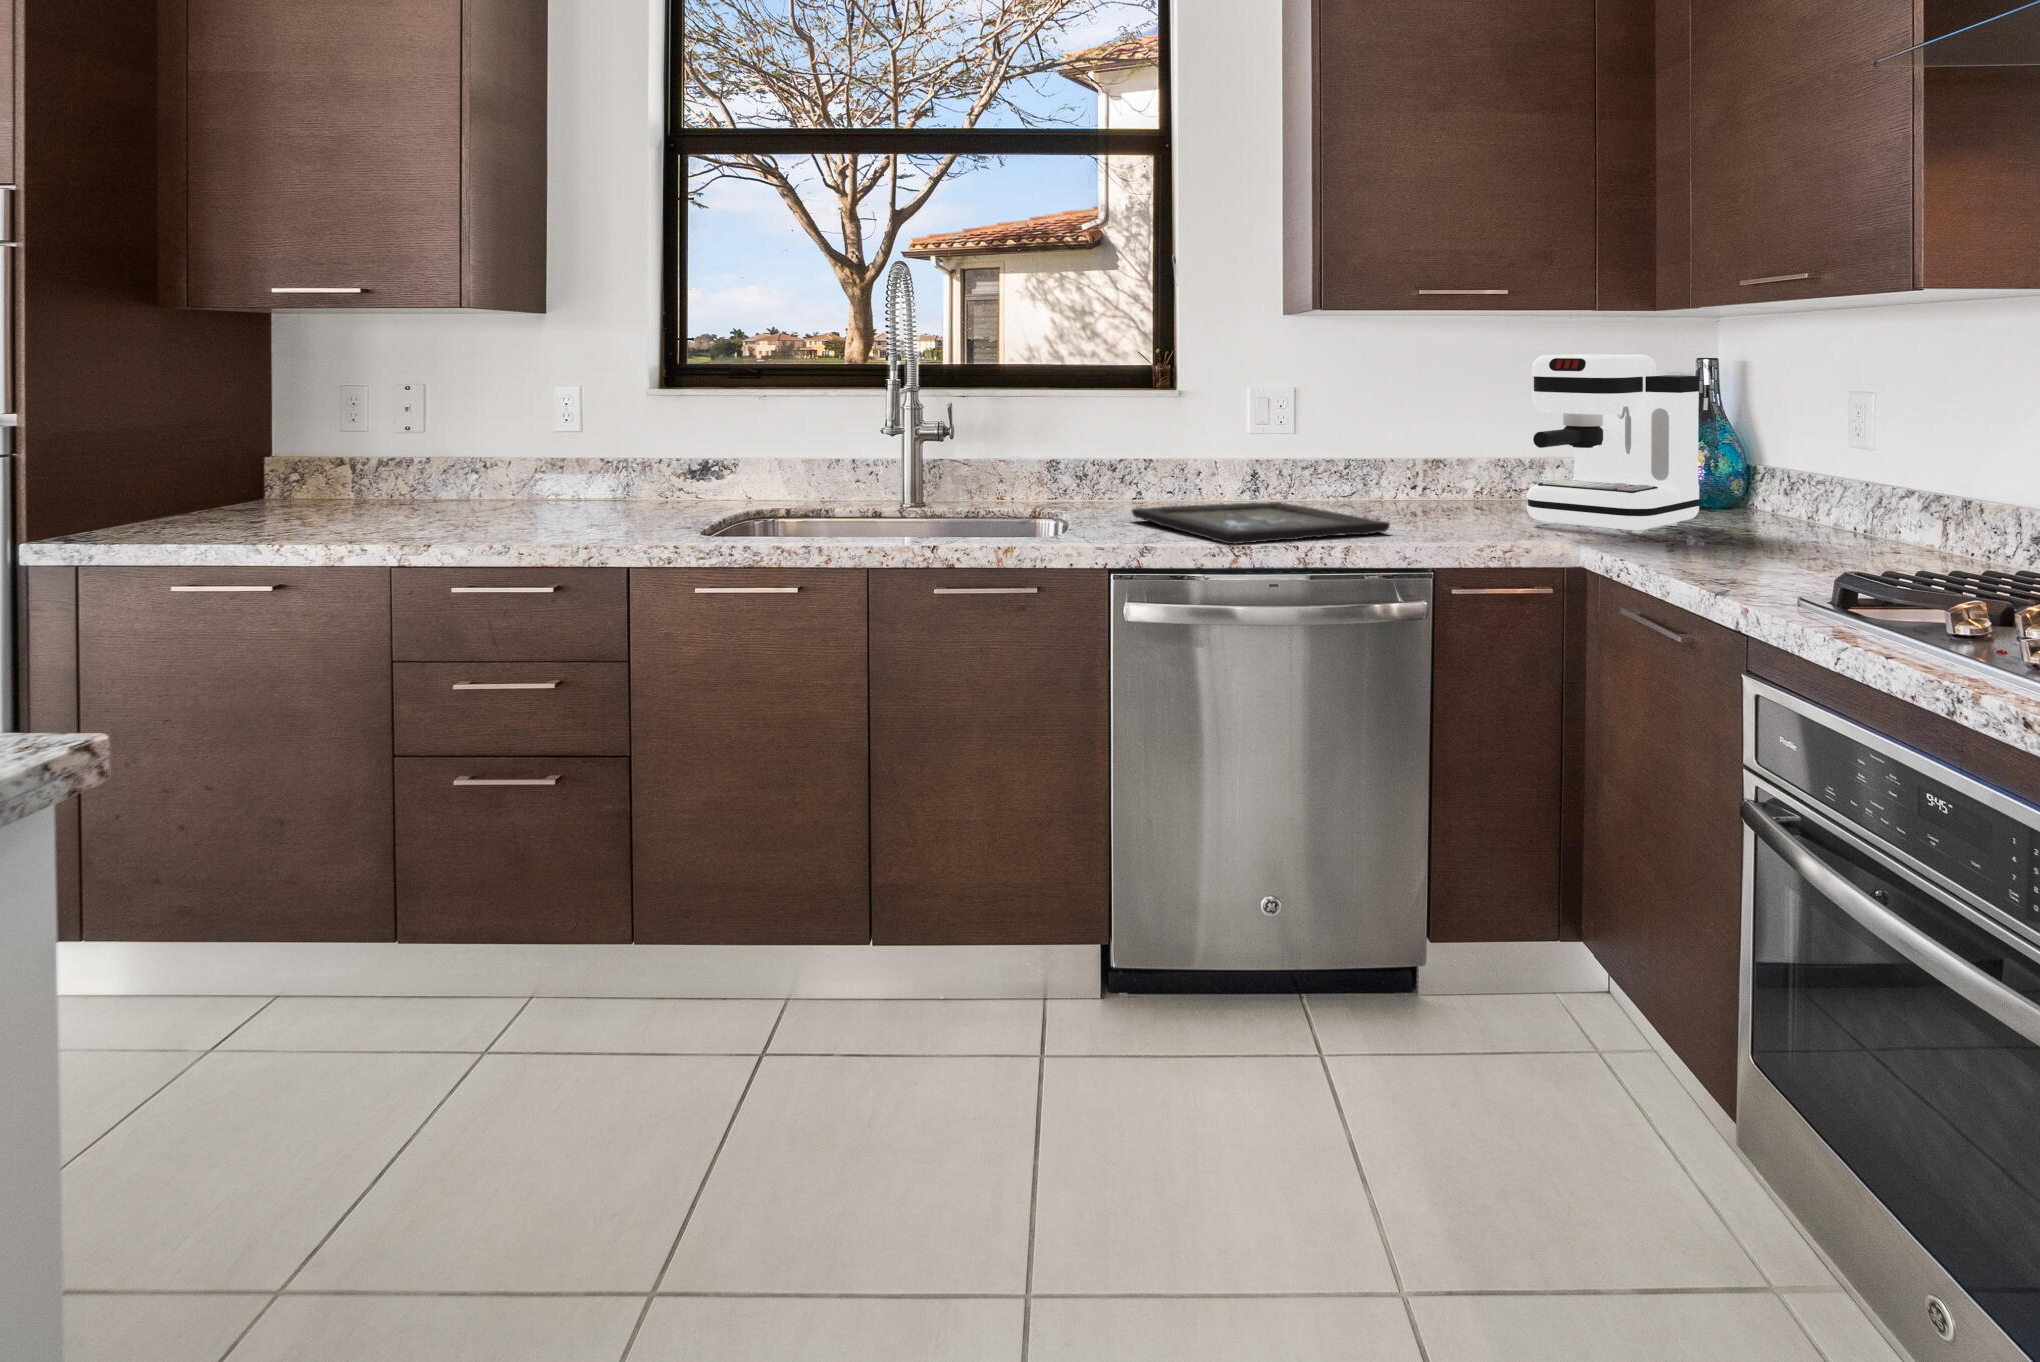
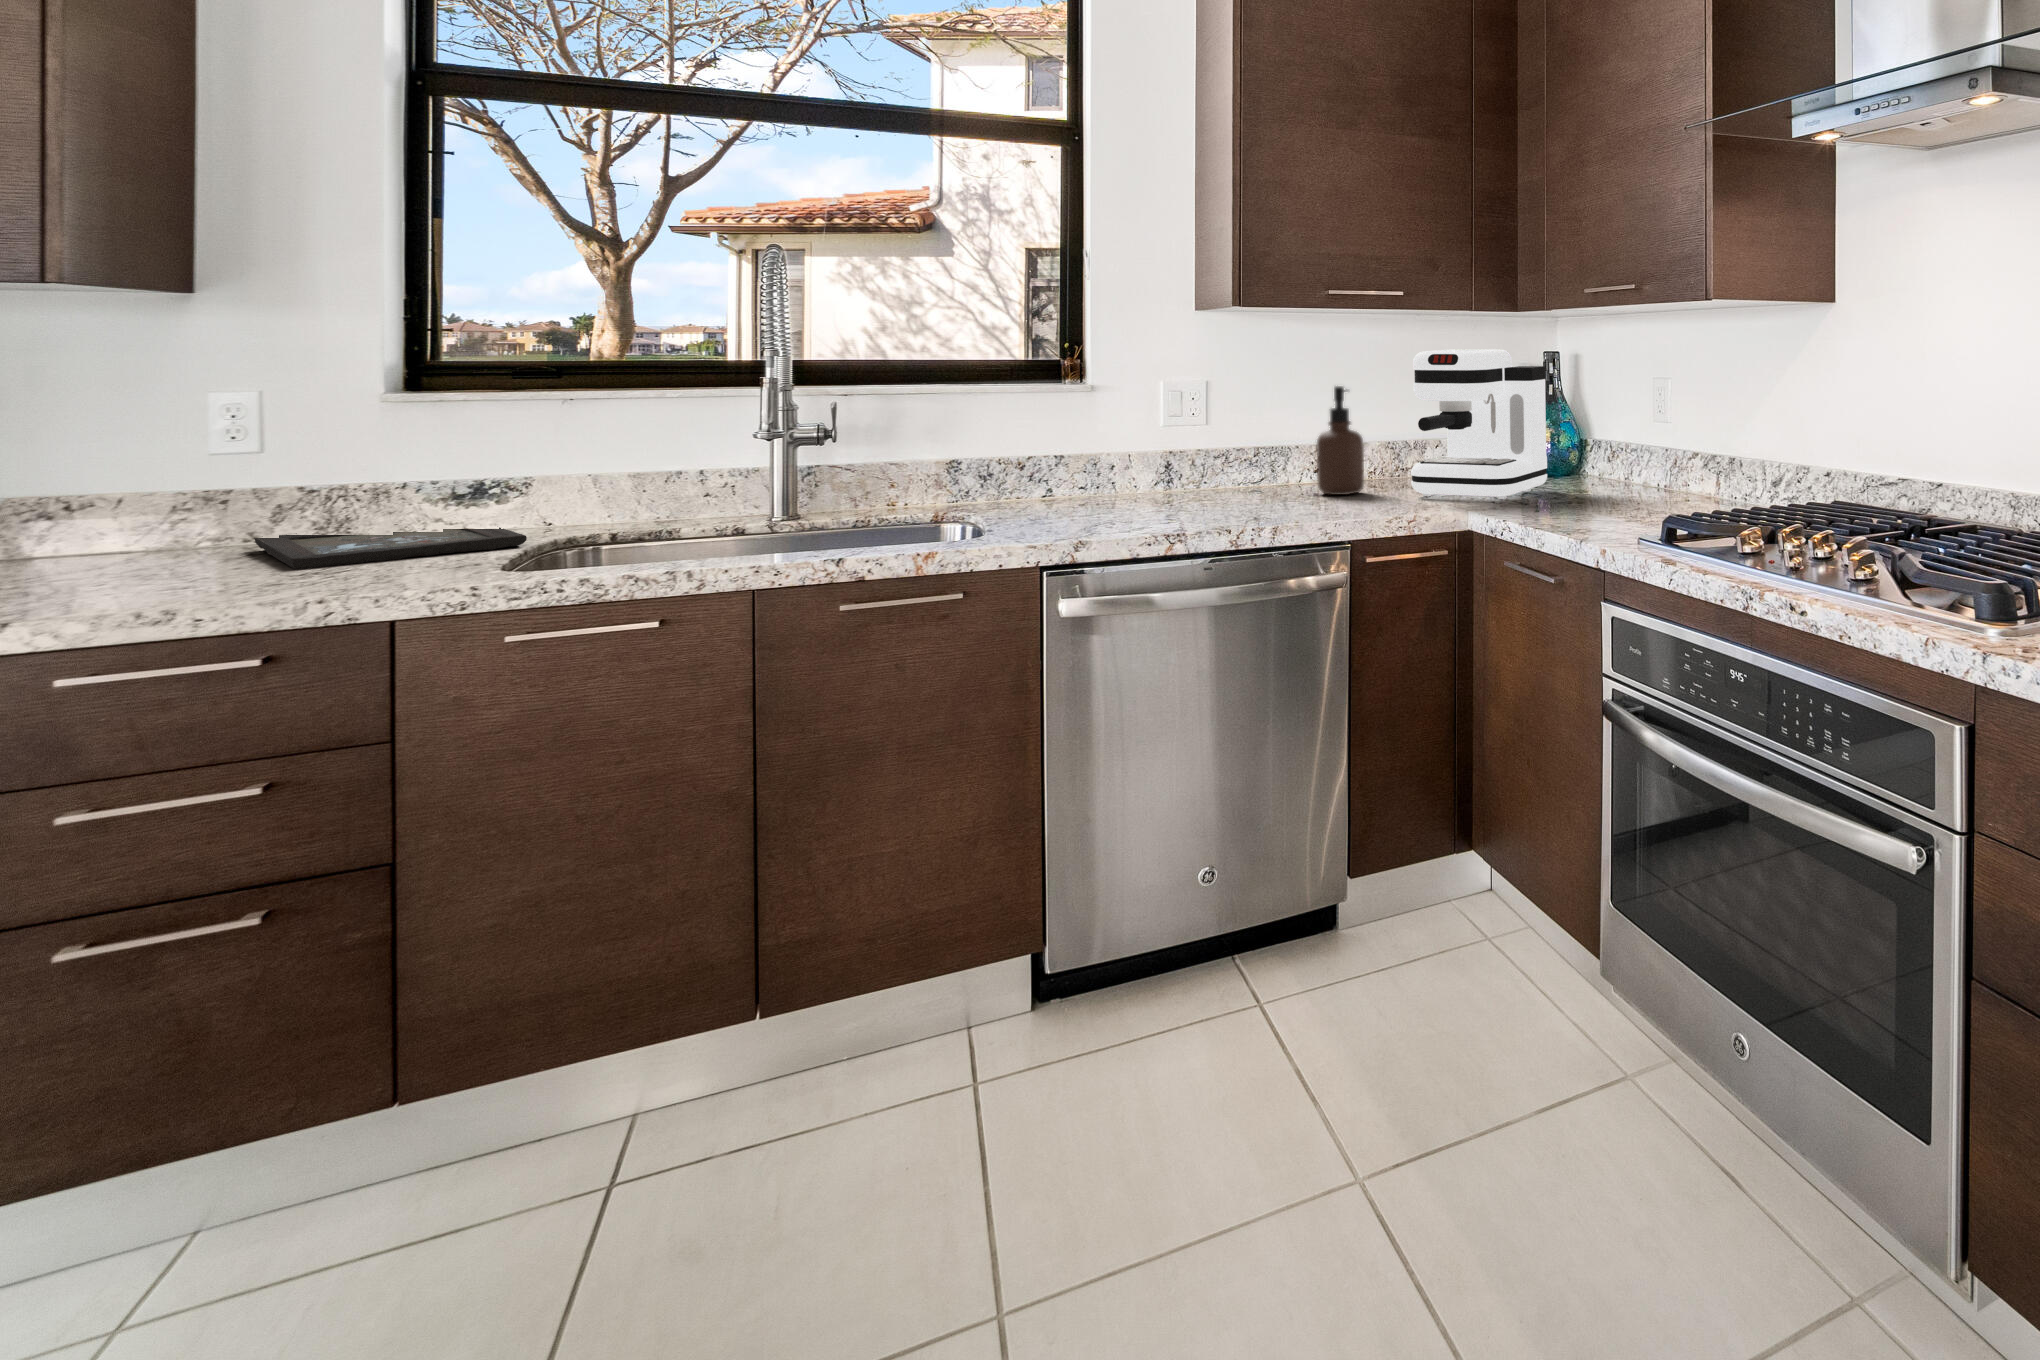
soap dispenser: none [1420,393,1474,516] -> present [1317,386,1364,495]
tray: present [1132,502,1390,544] -> present [254,527,527,570]

